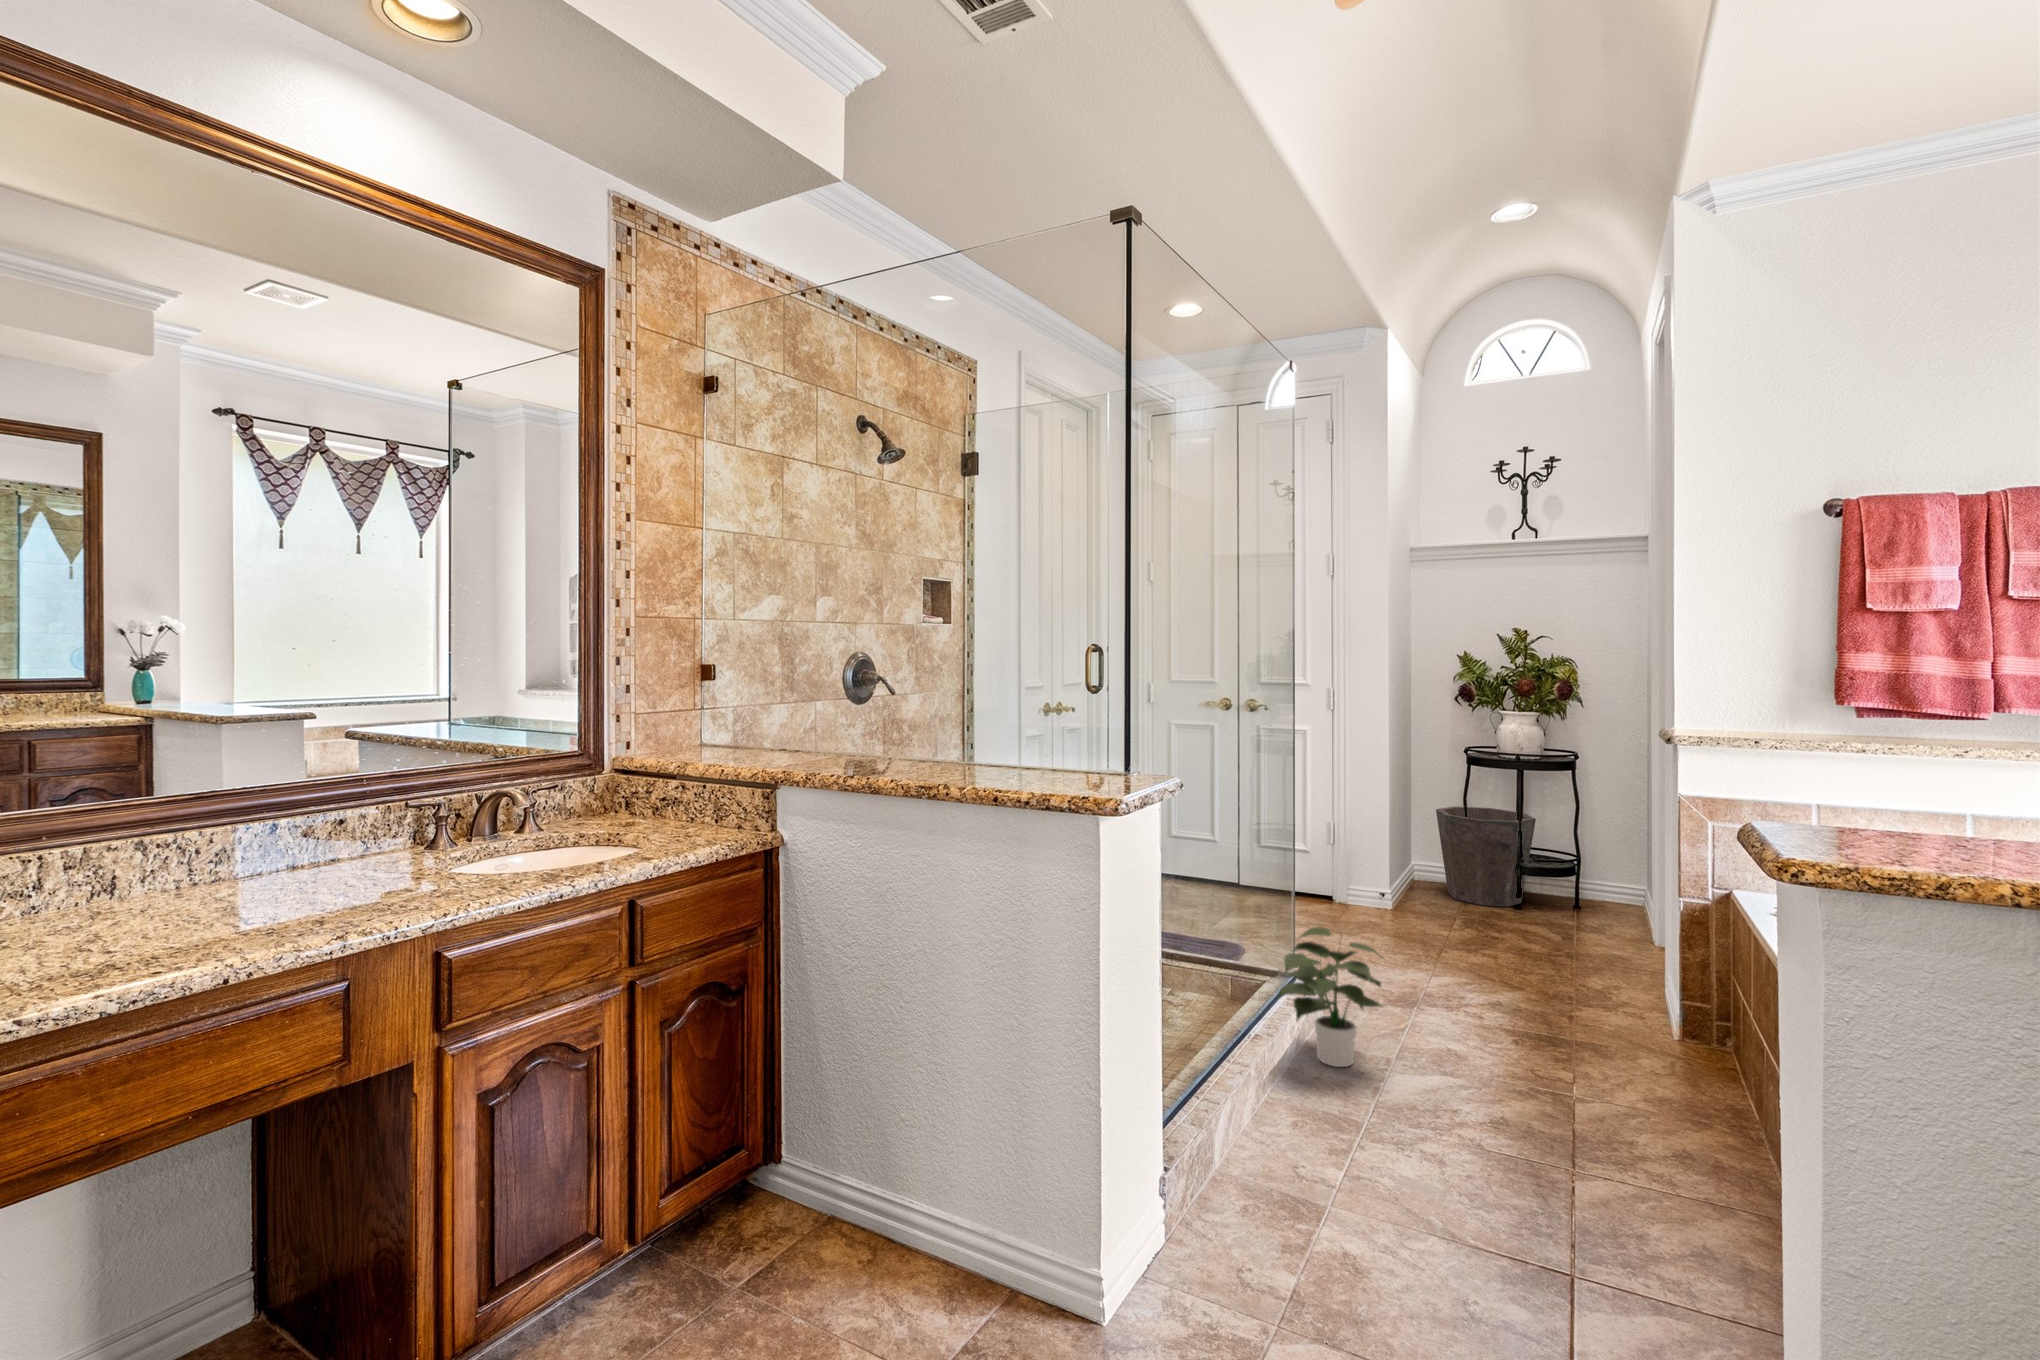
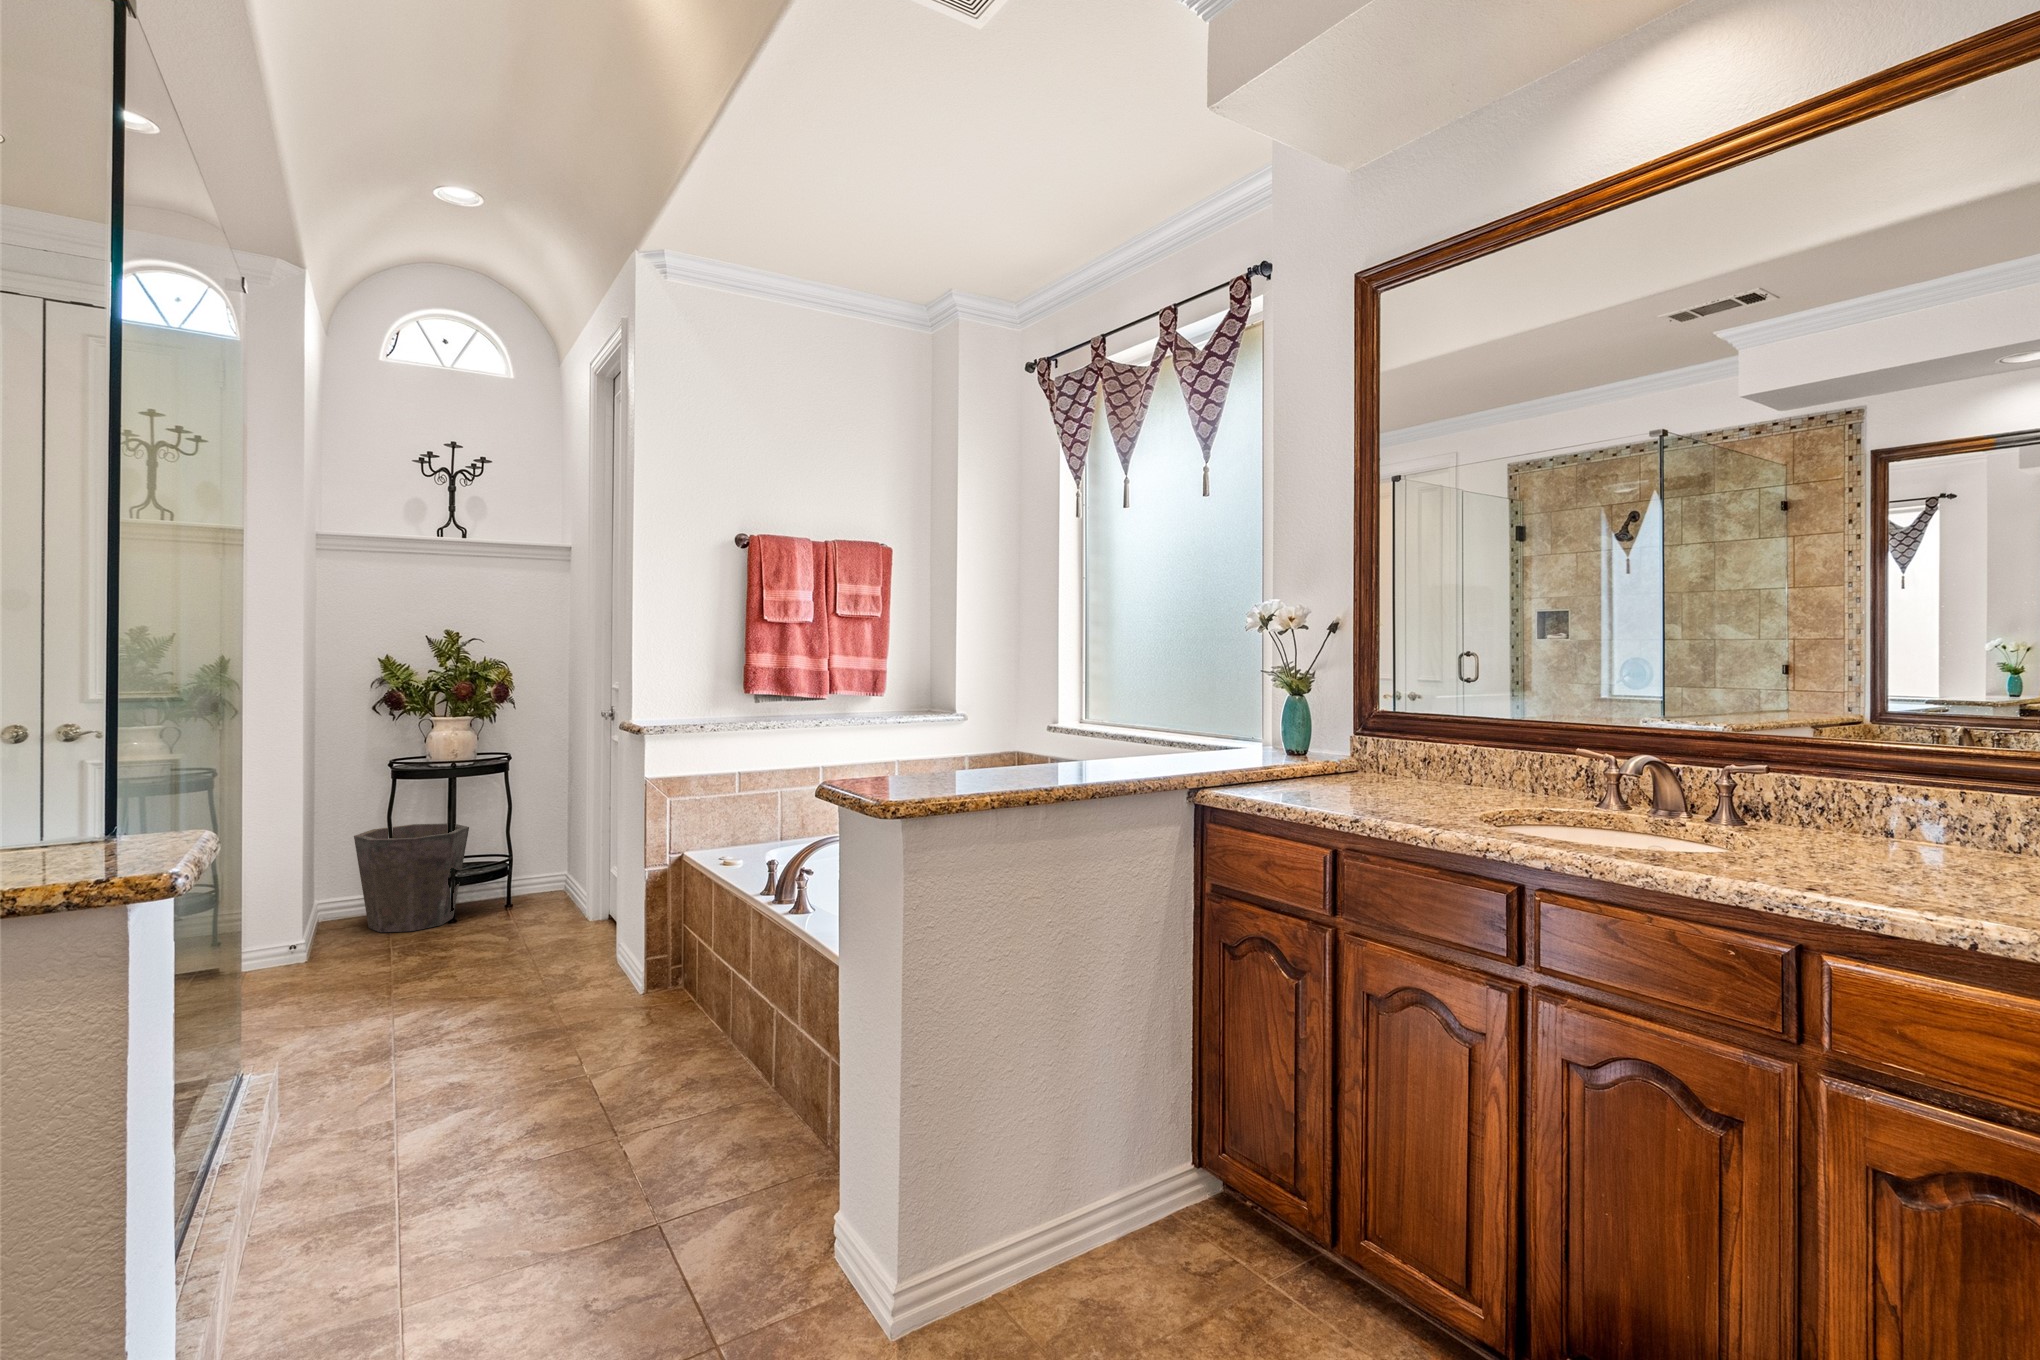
potted plant: present [1278,927,1383,1067] -> none [246,993,394,1162]

